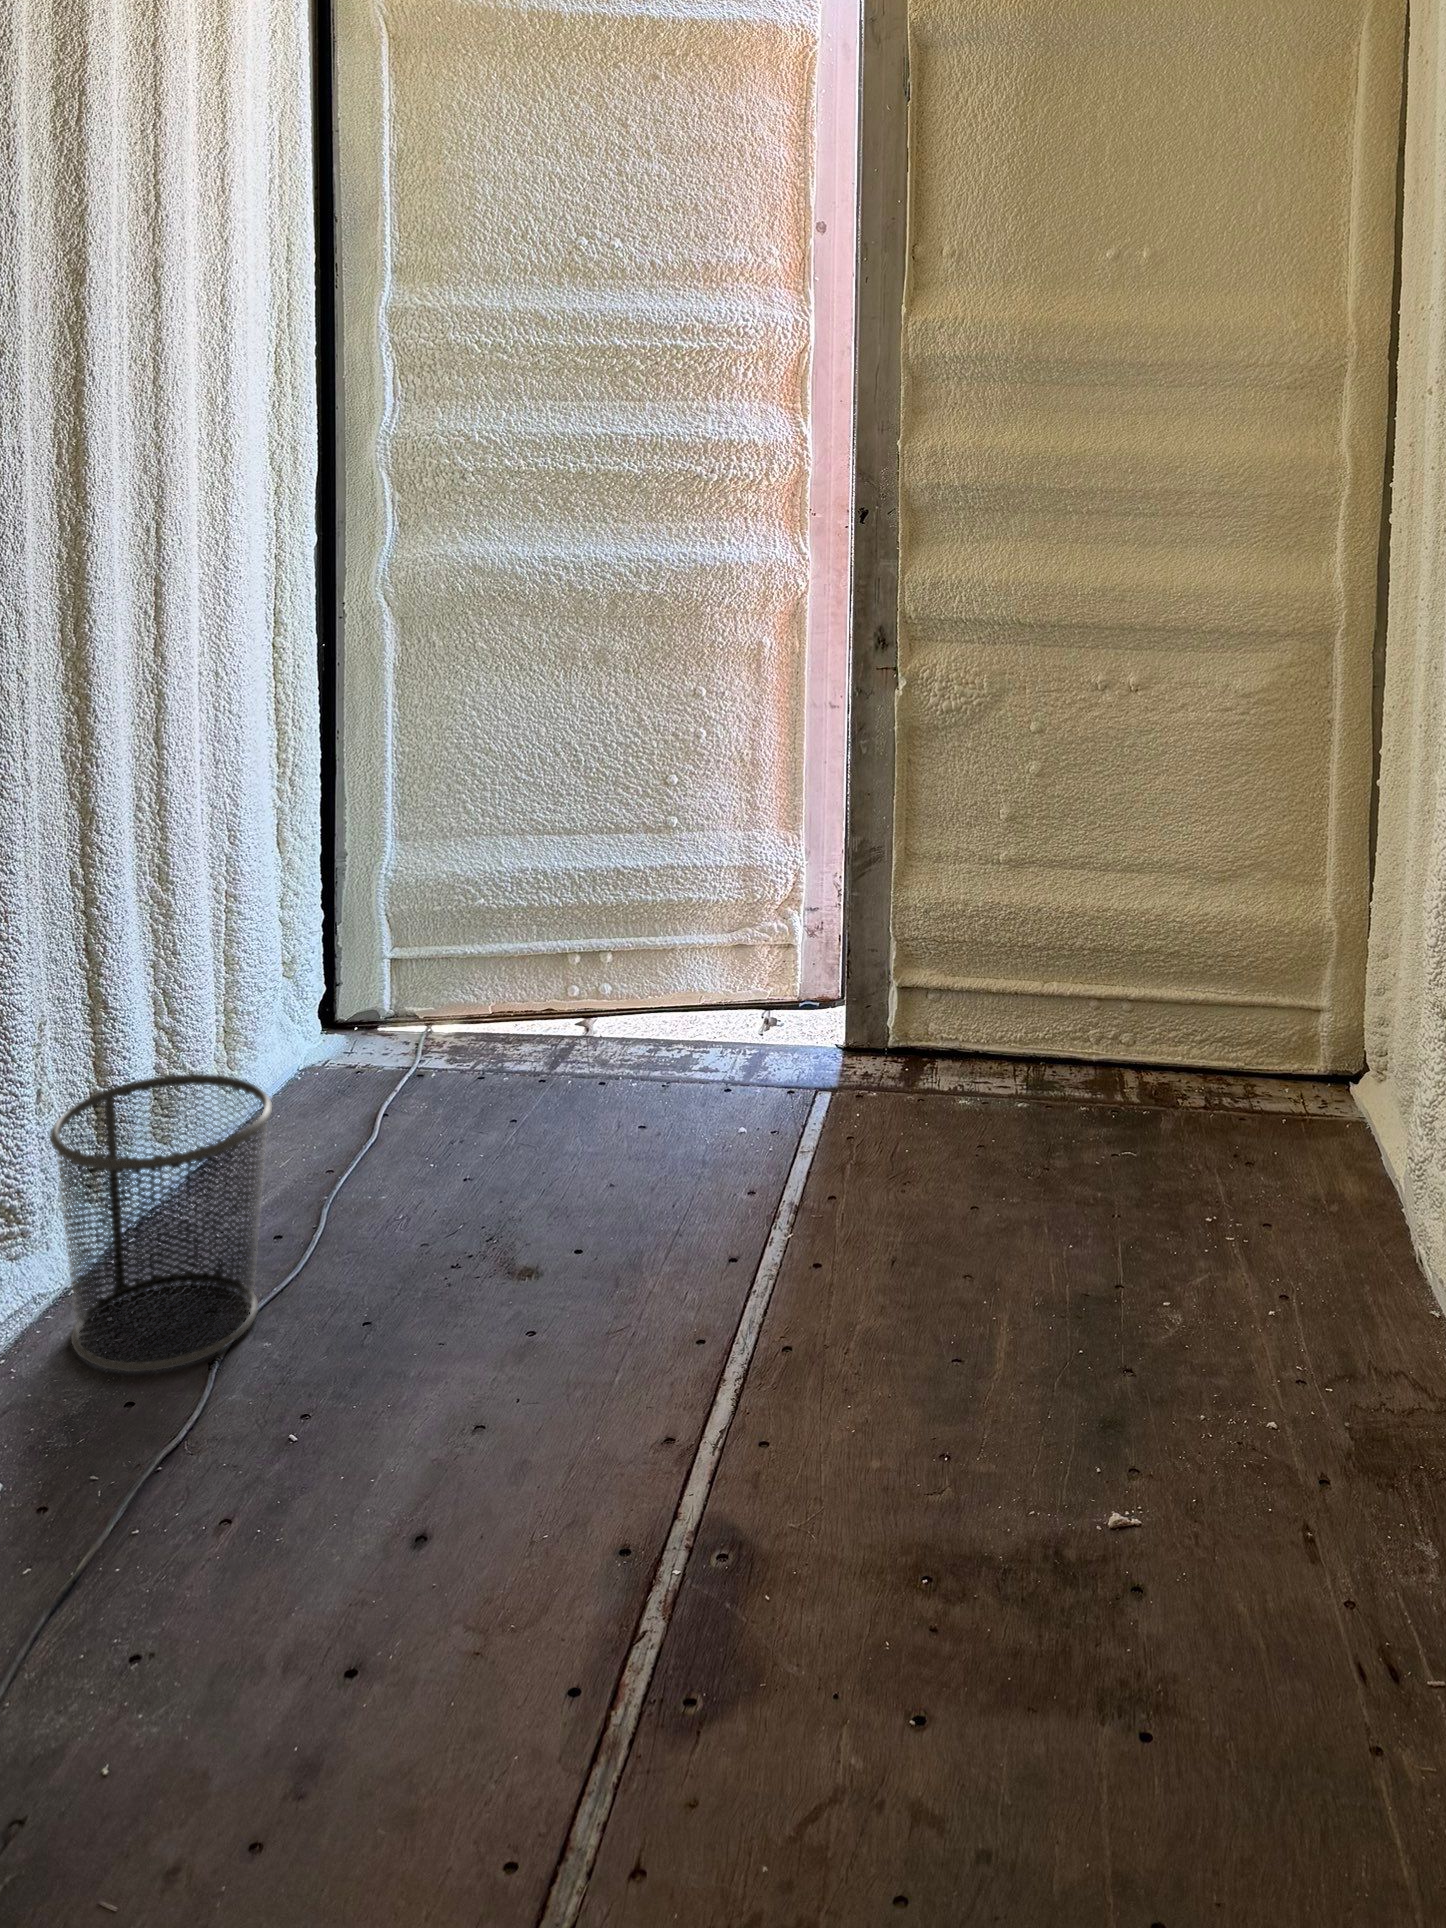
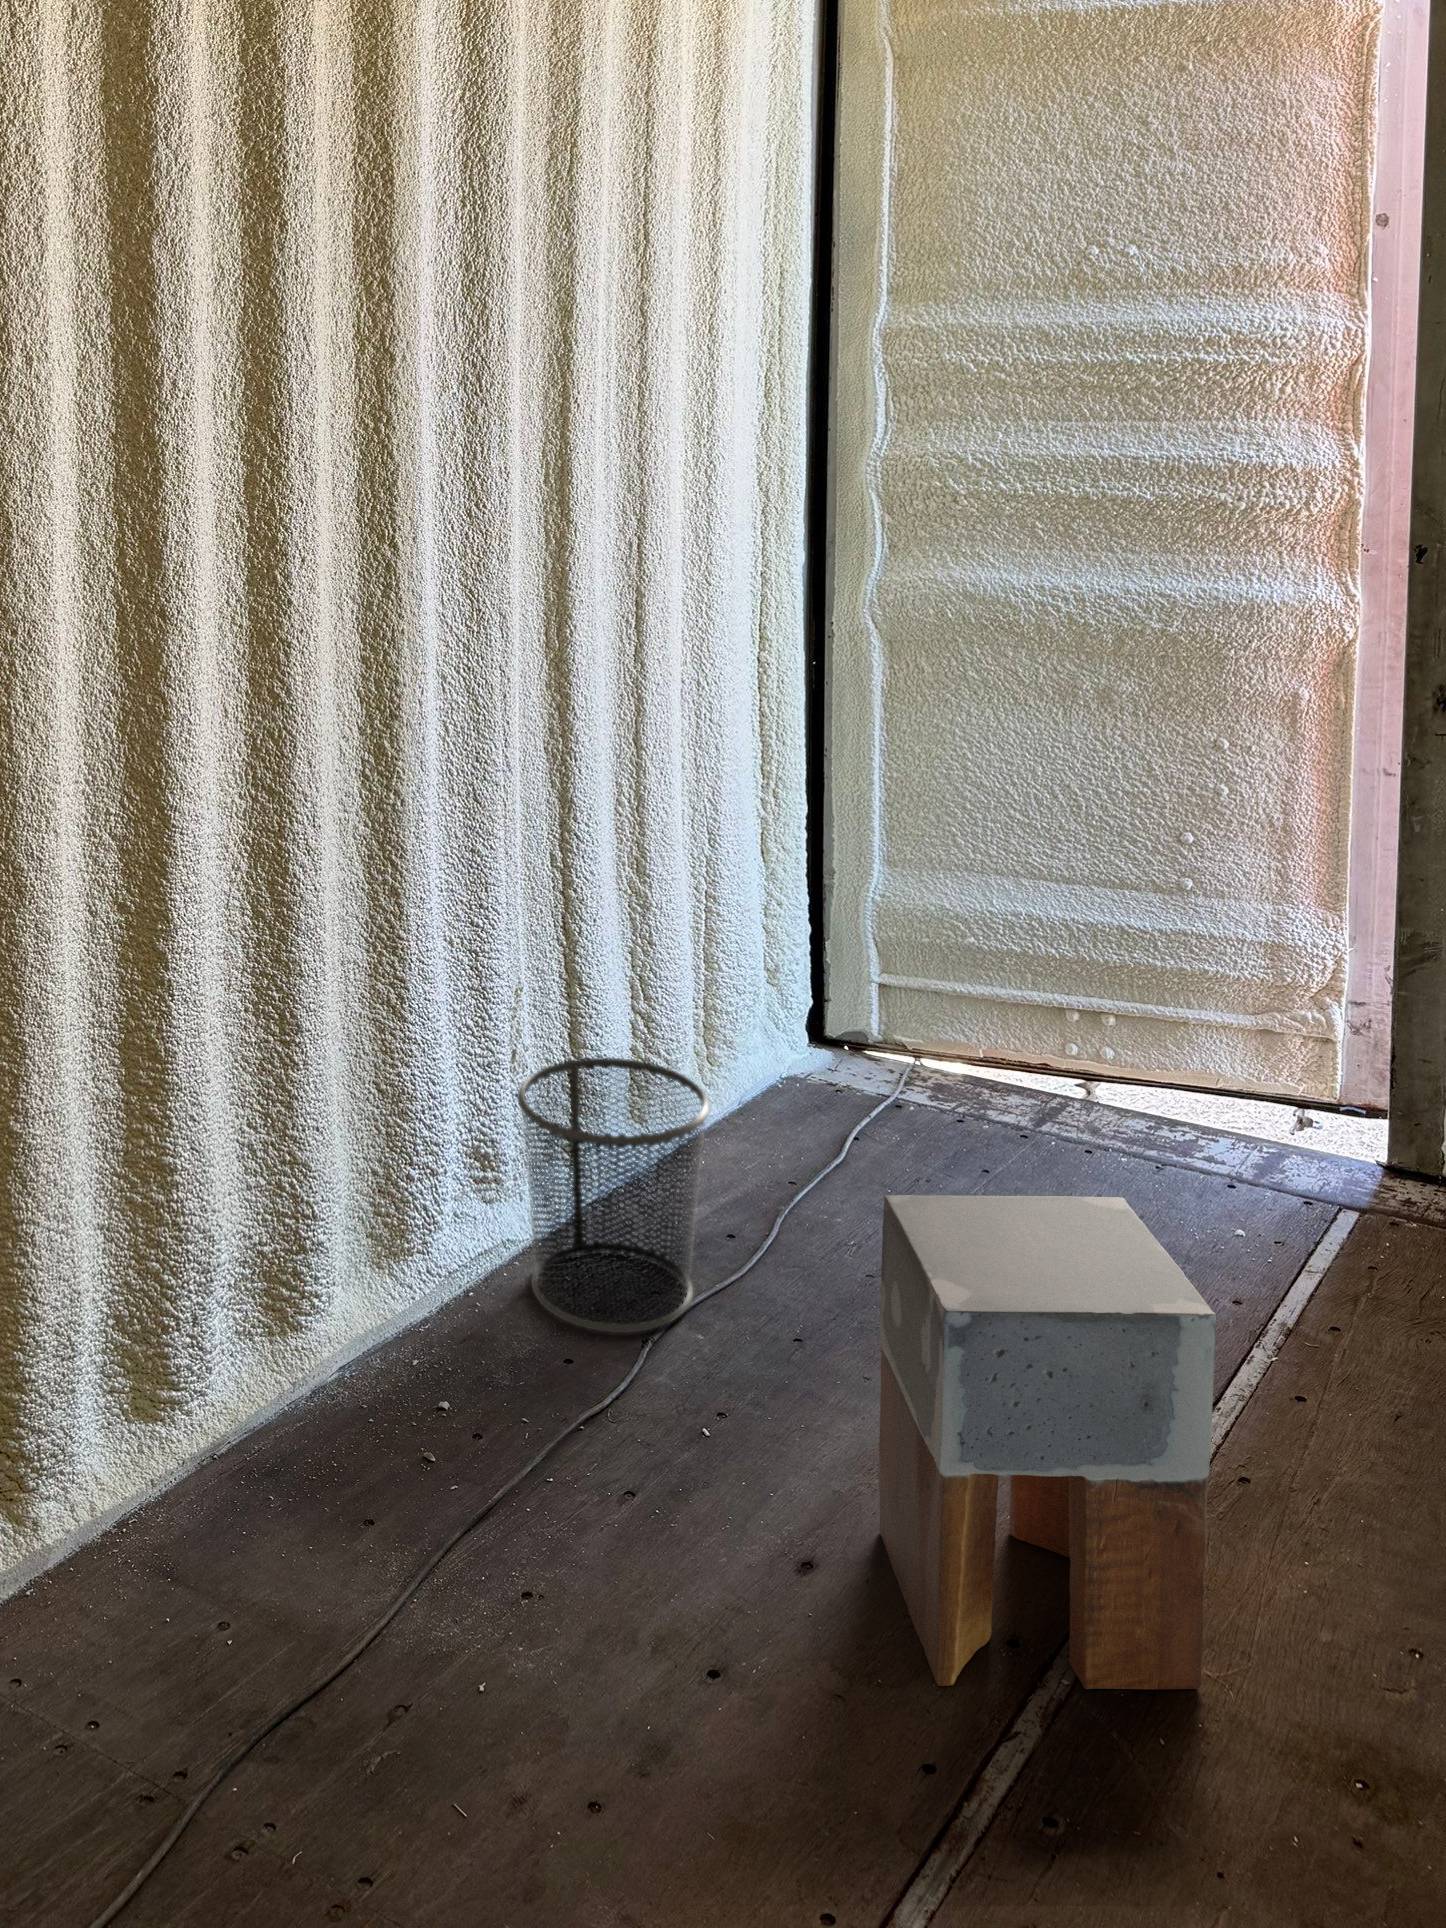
stool: none [486,1088,789,1581] -> present [879,1195,1216,1689]

